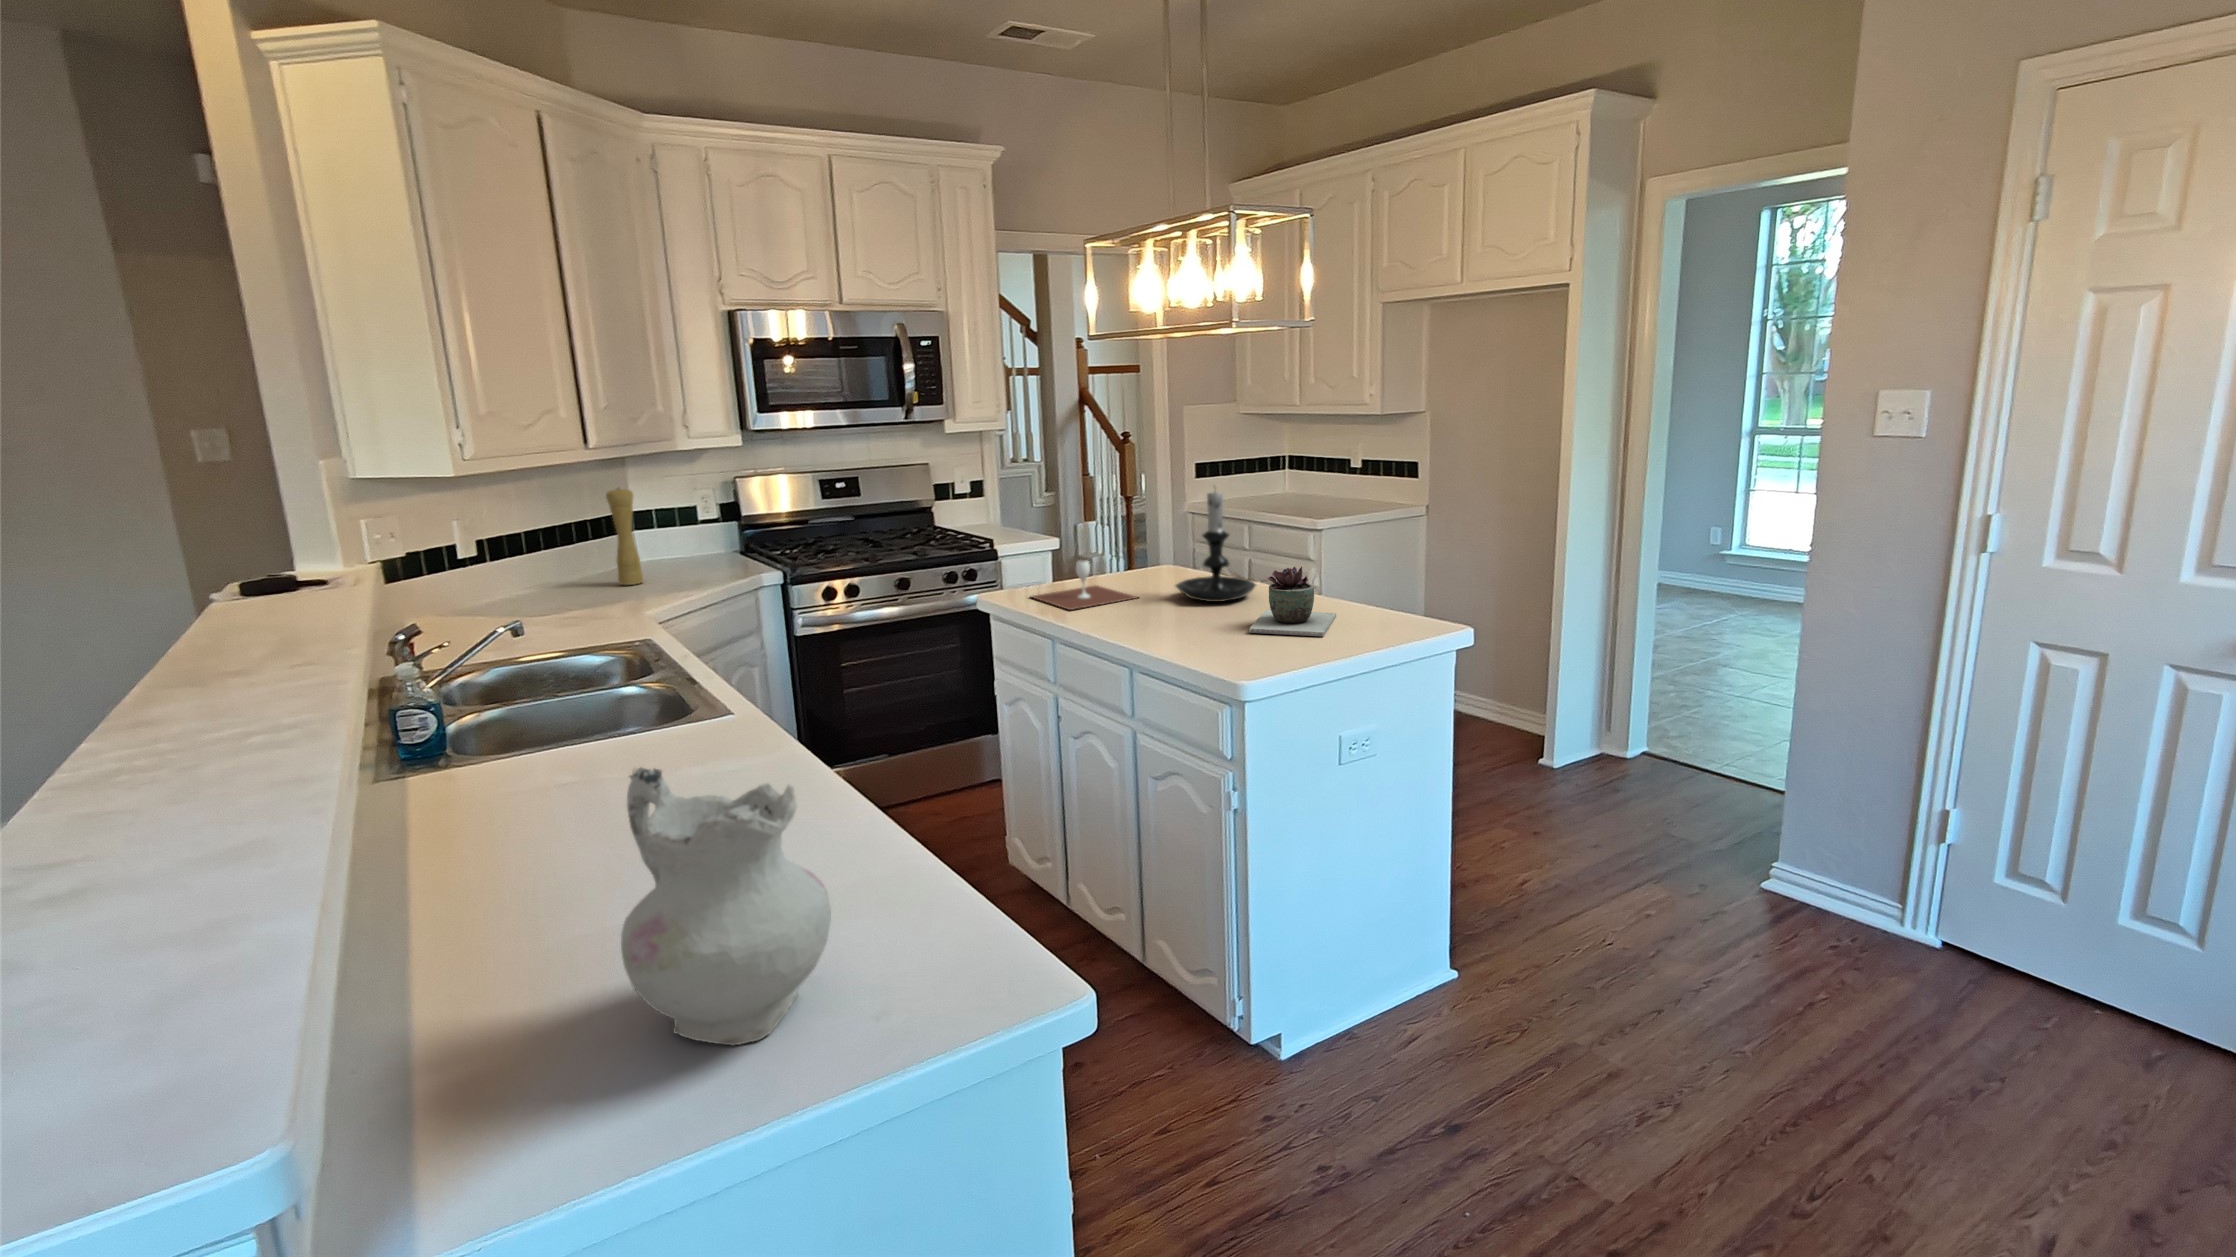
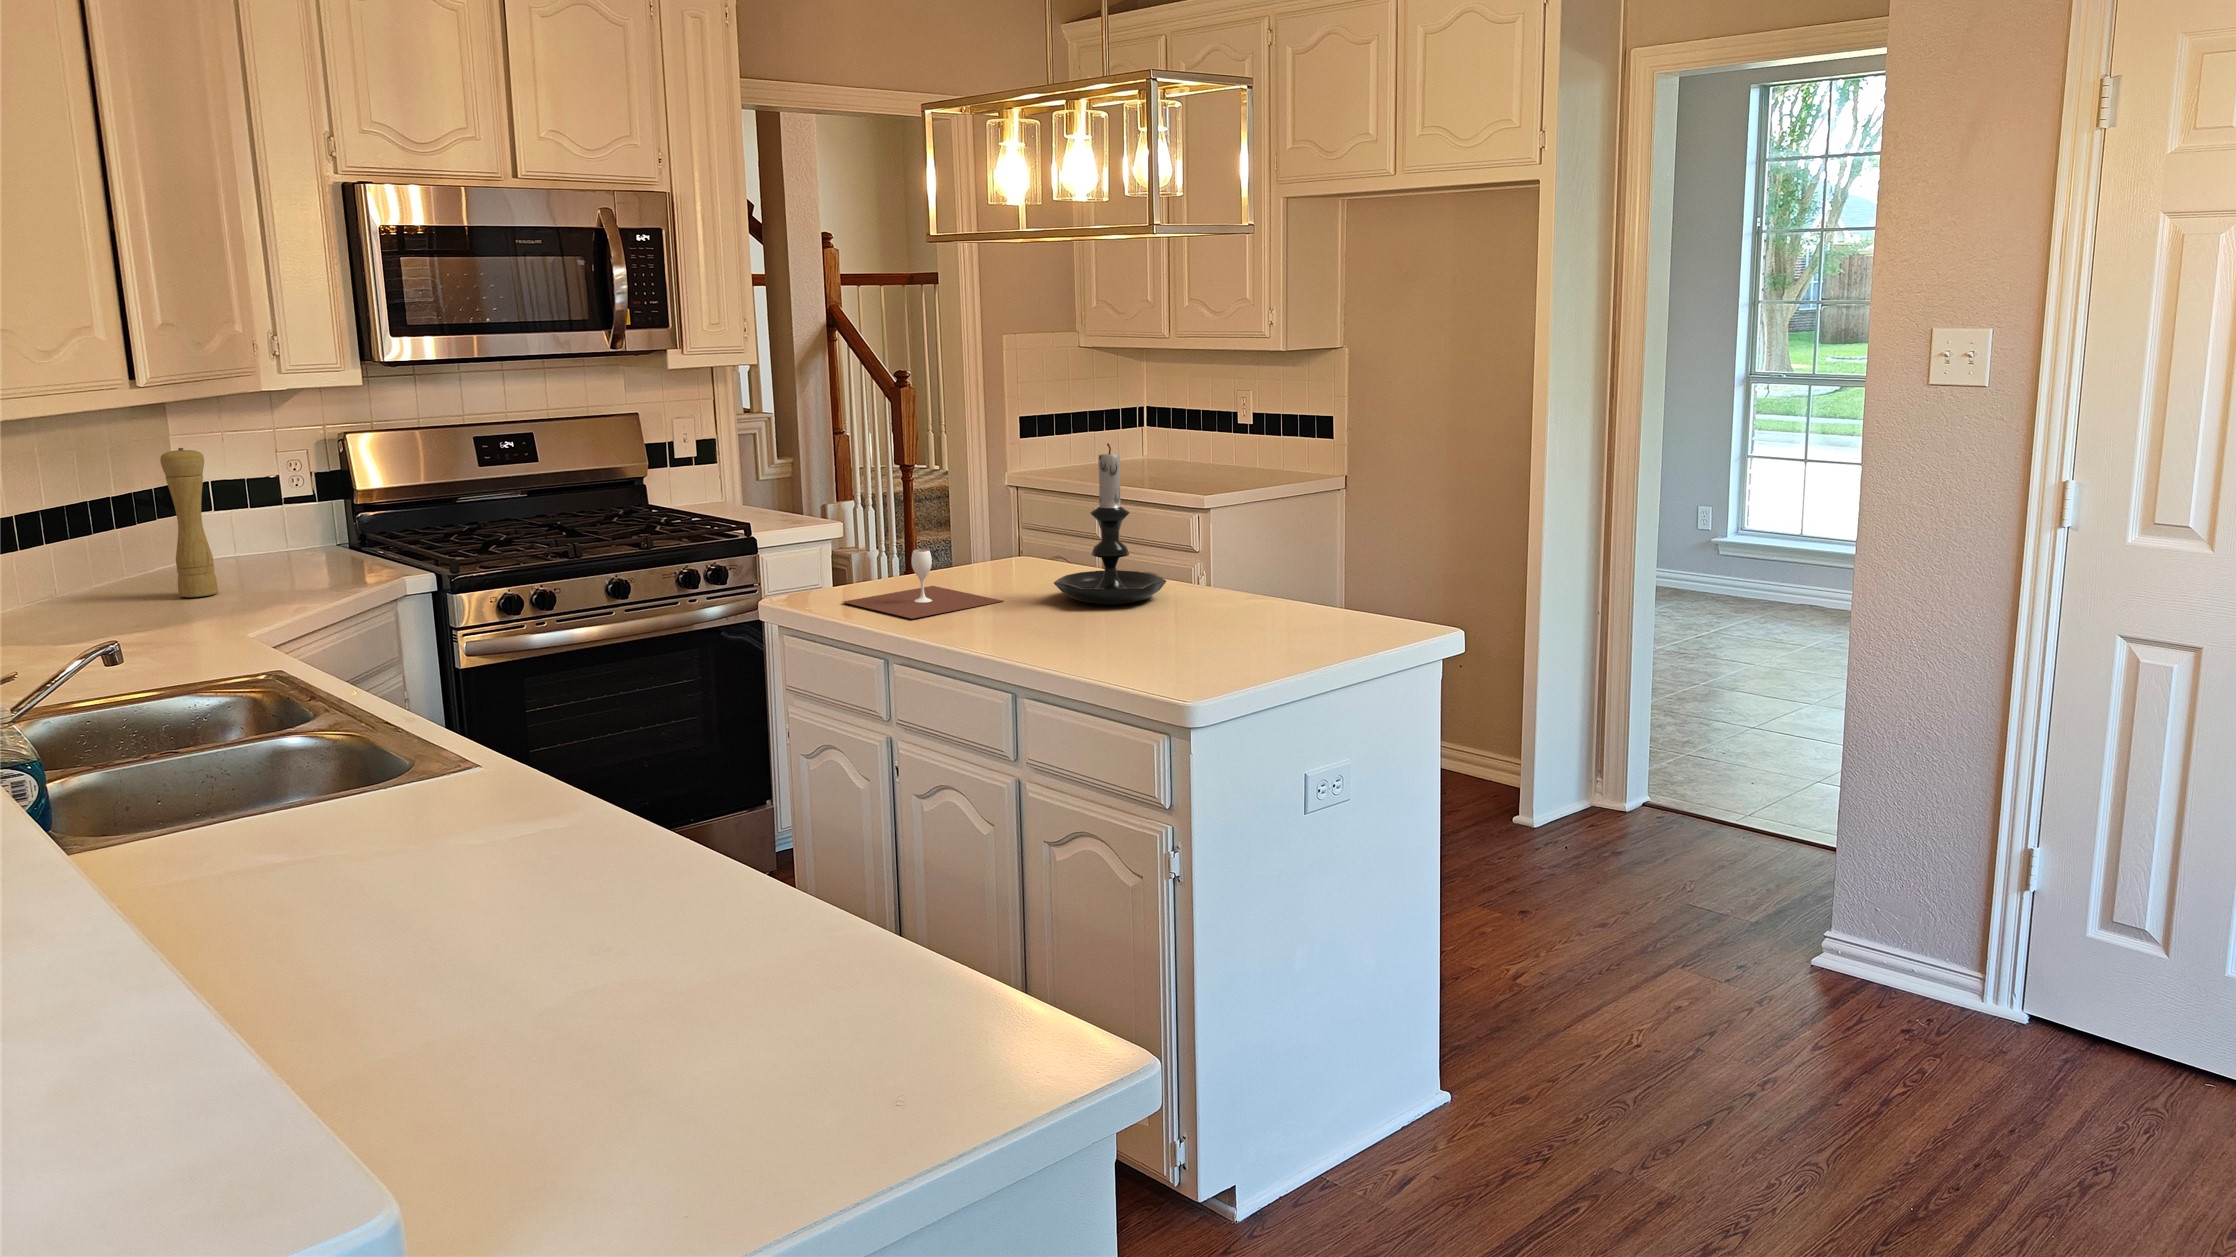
succulent plant: present [1249,567,1336,636] -> none [1176,552,1283,645]
ceramic pitcher: present [621,768,831,1045] -> none [562,786,832,1128]

